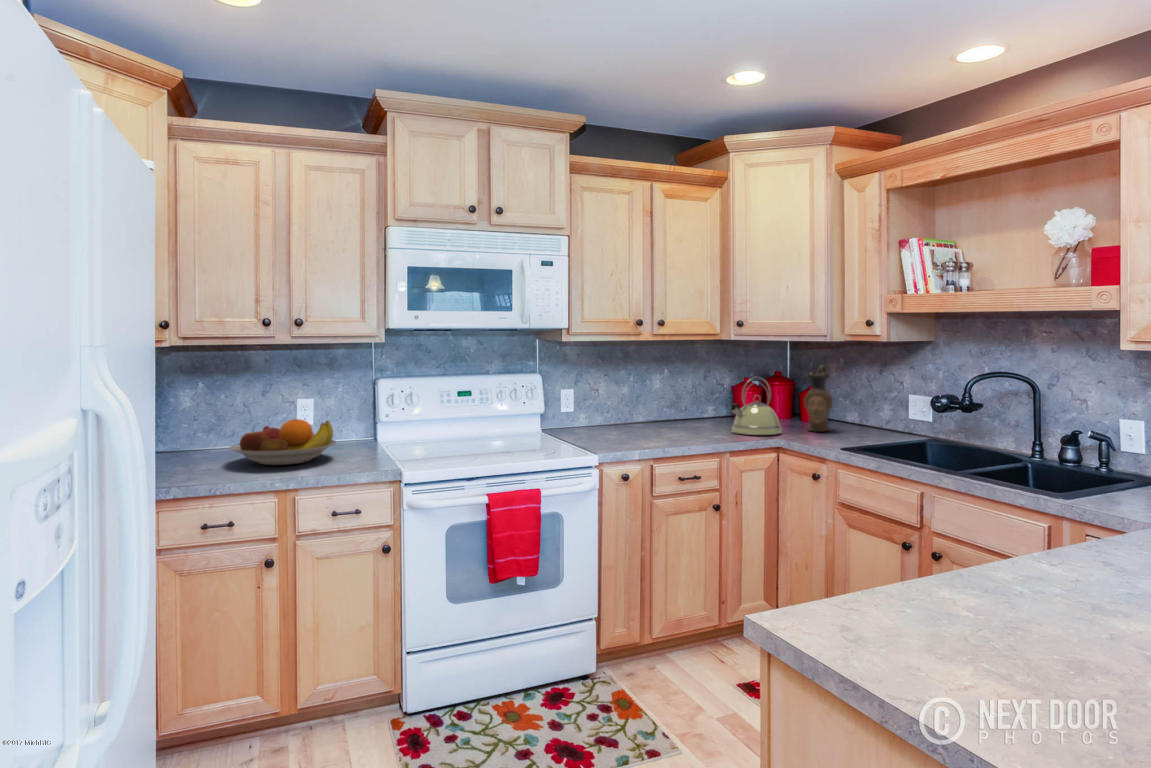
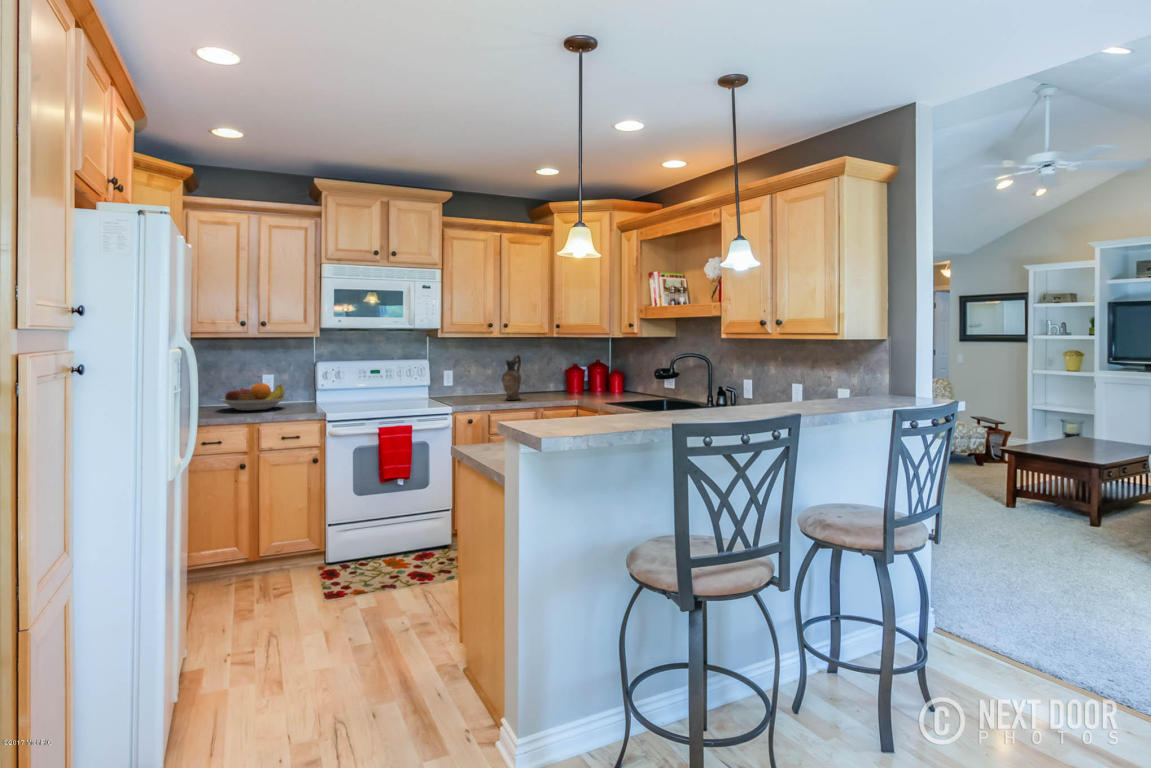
ceramic pitcher: present [804,365,832,431] -> present [502,354,521,400]
kettle: present [730,377,782,435] -> none [552,361,588,398]

